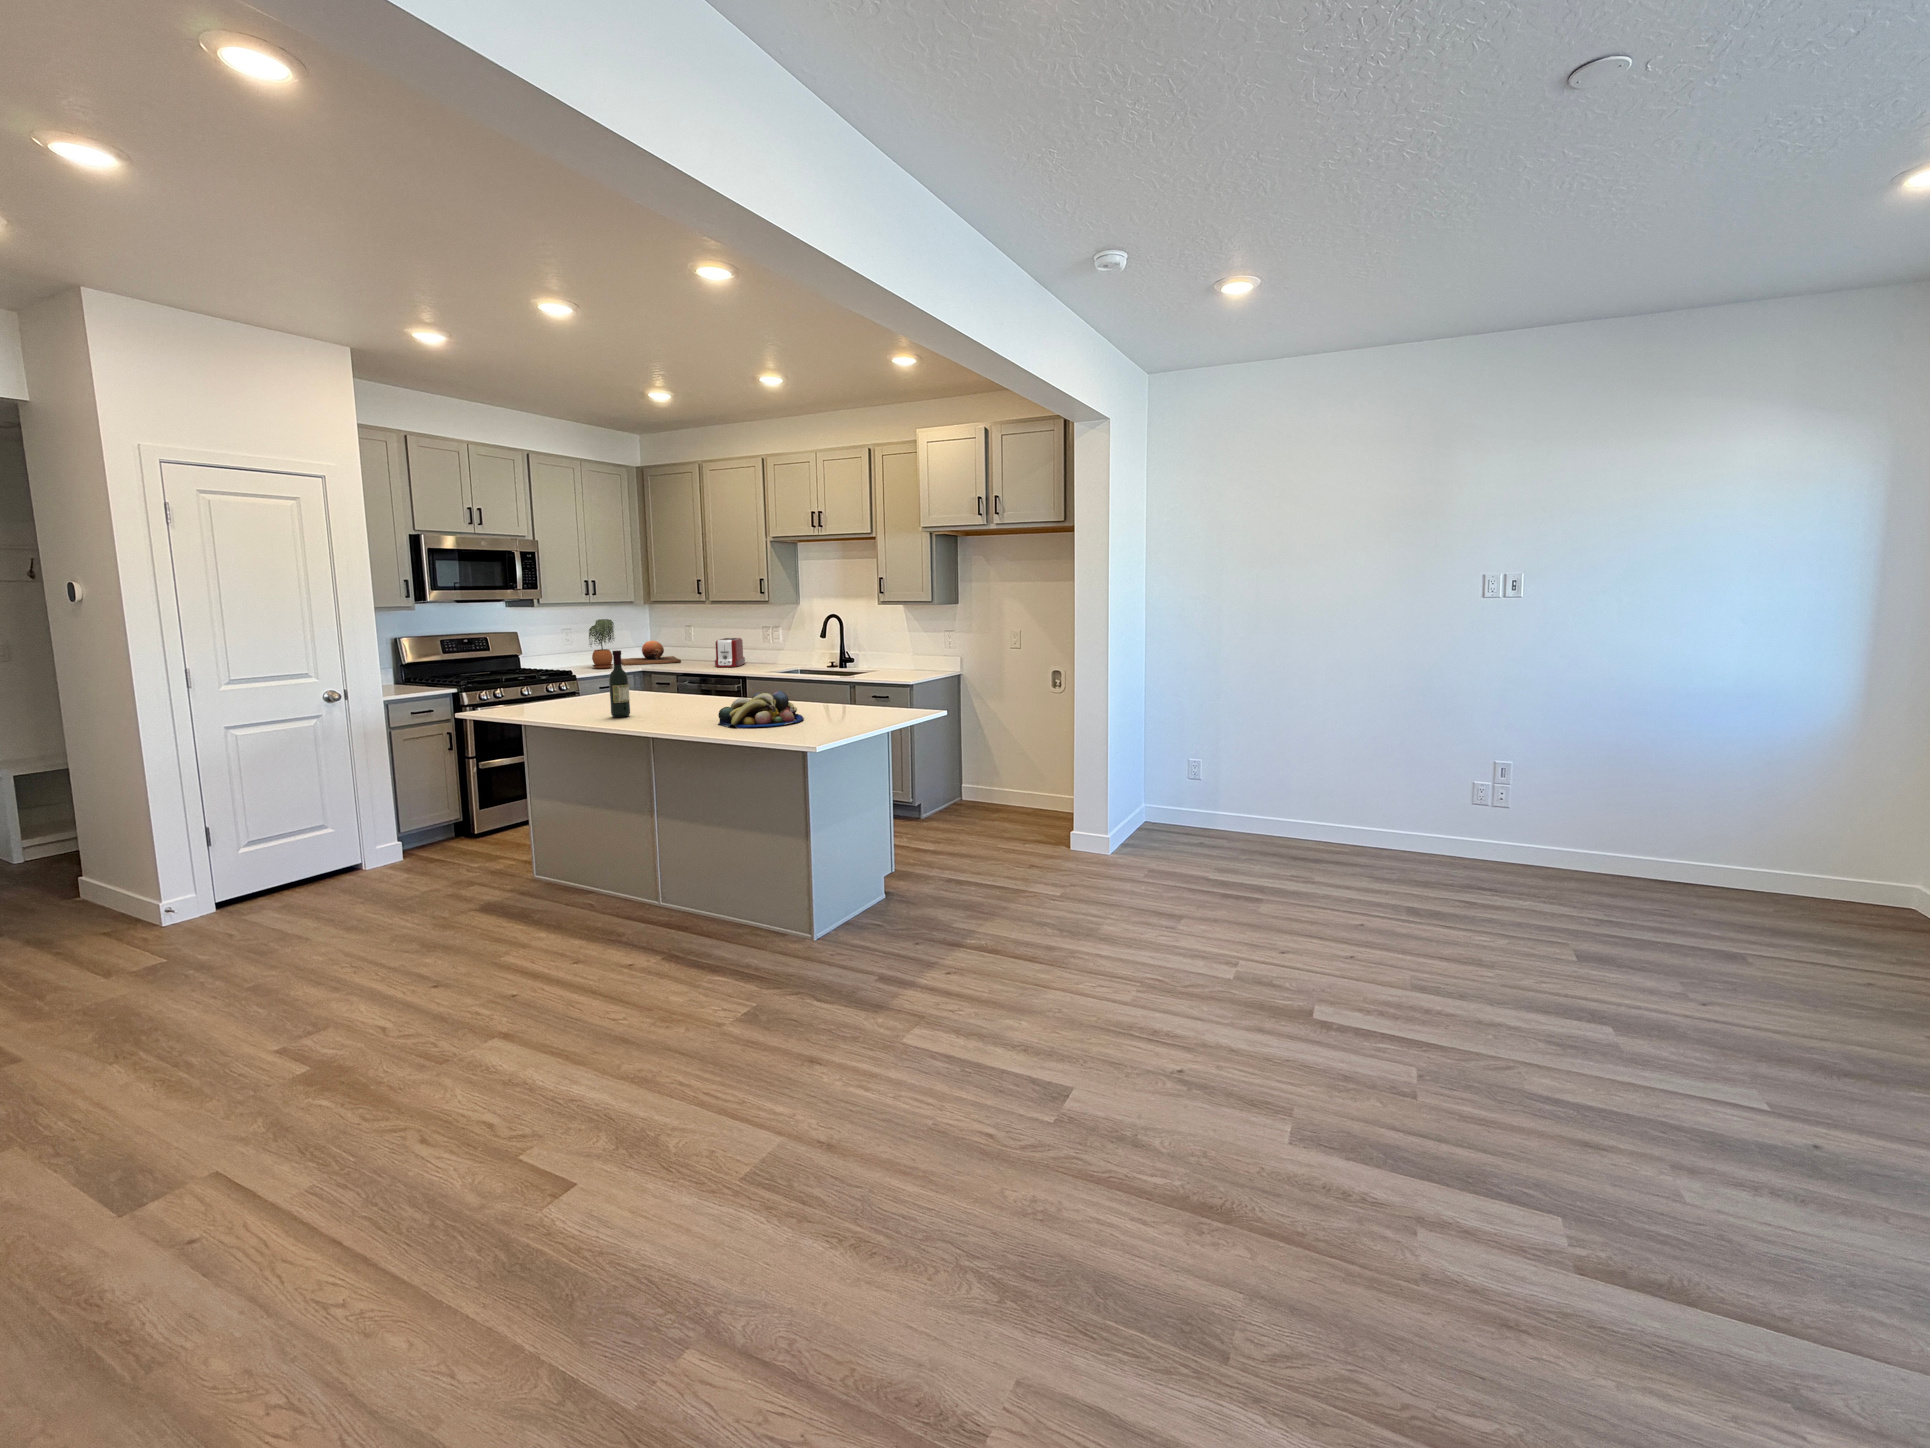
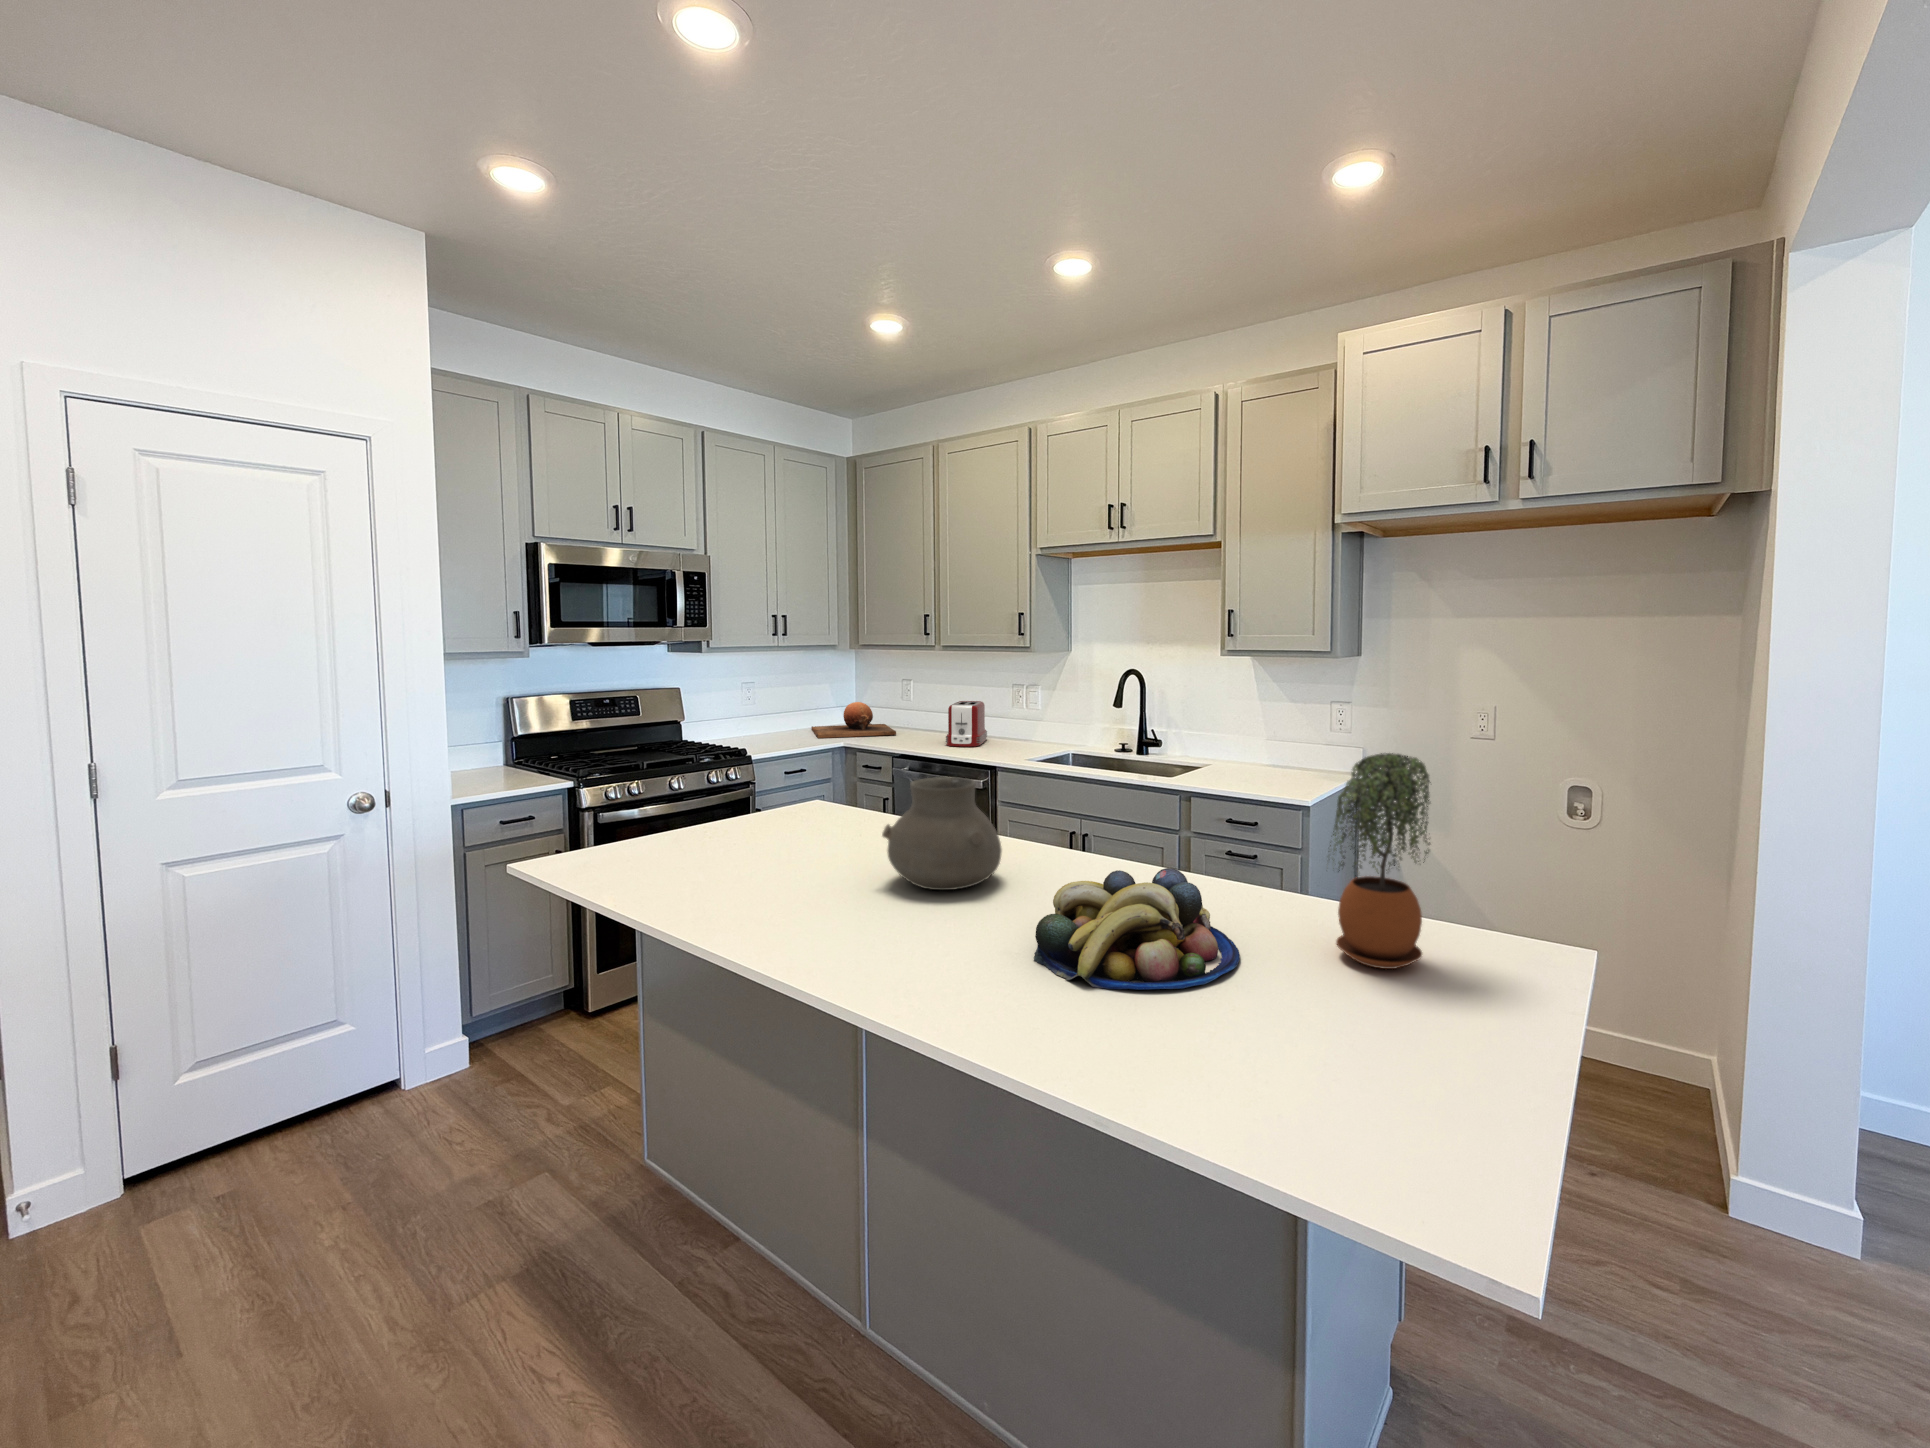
potted plant: present [589,619,614,669] -> present [1330,753,1430,969]
wine bottle: present [609,650,630,717] -> none [788,754,828,903]
vase: none [656,663,716,712] -> present [882,777,1002,890]

